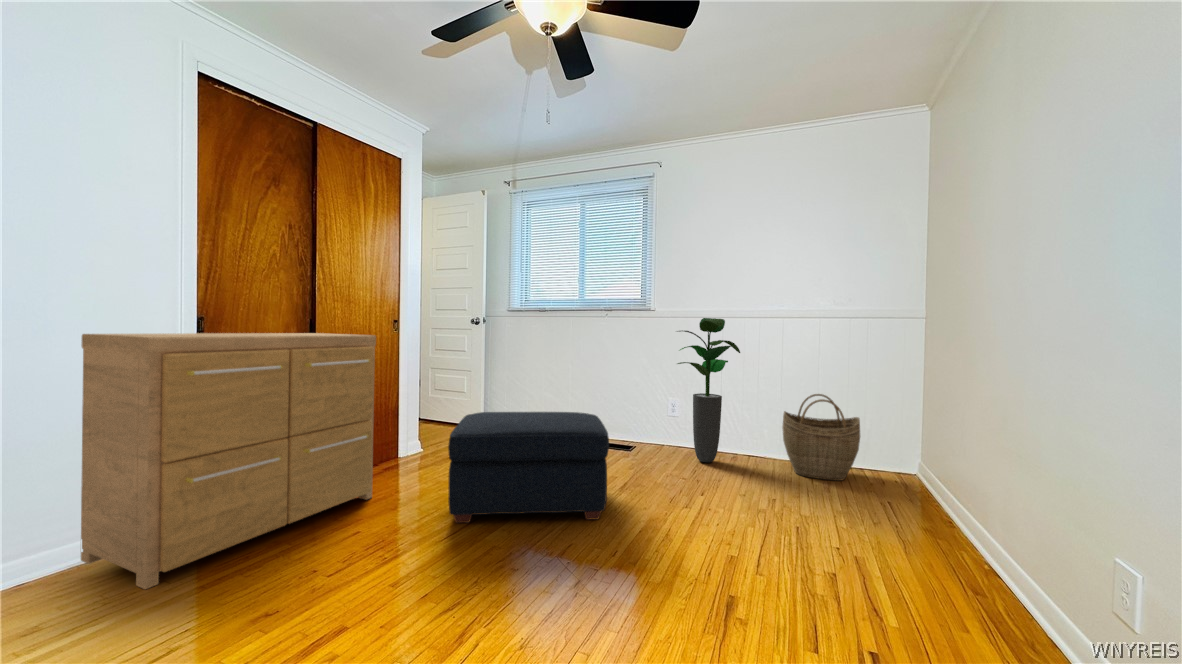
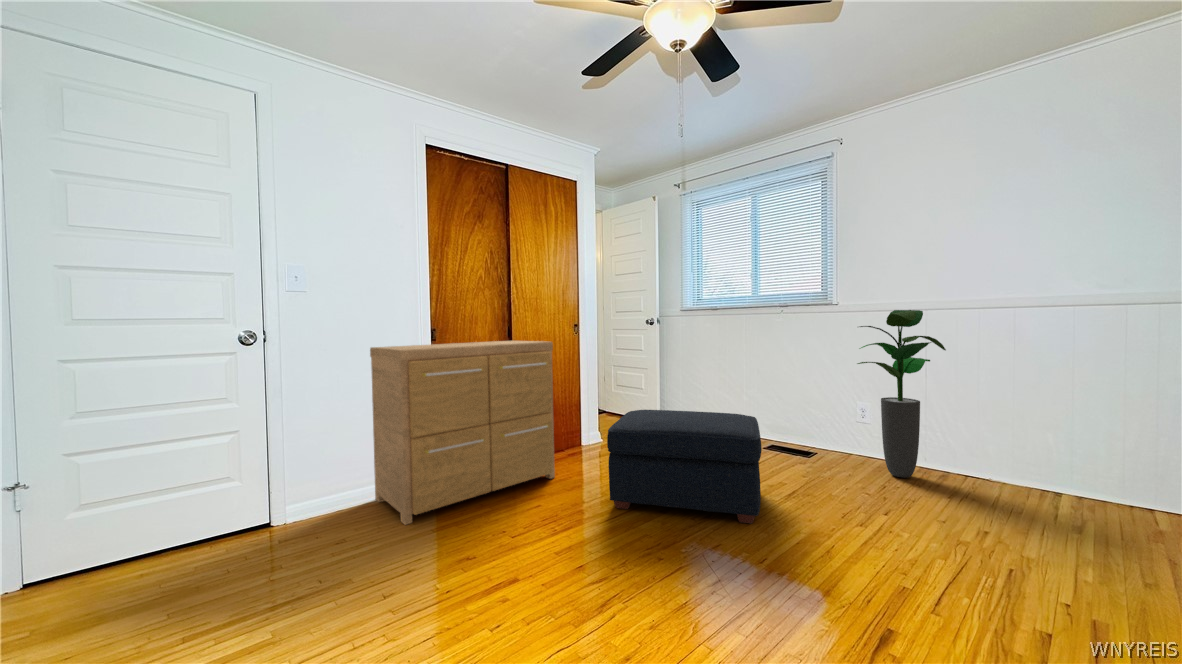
woven basket: present [782,394,860,481] -> none [1012,403,1147,520]

